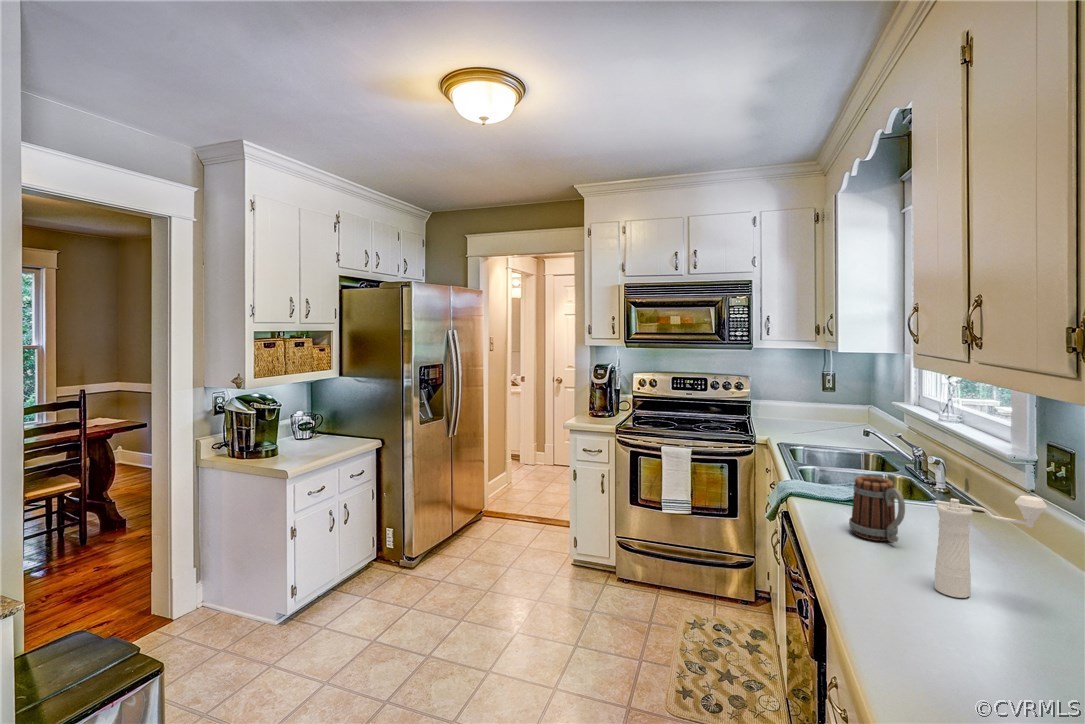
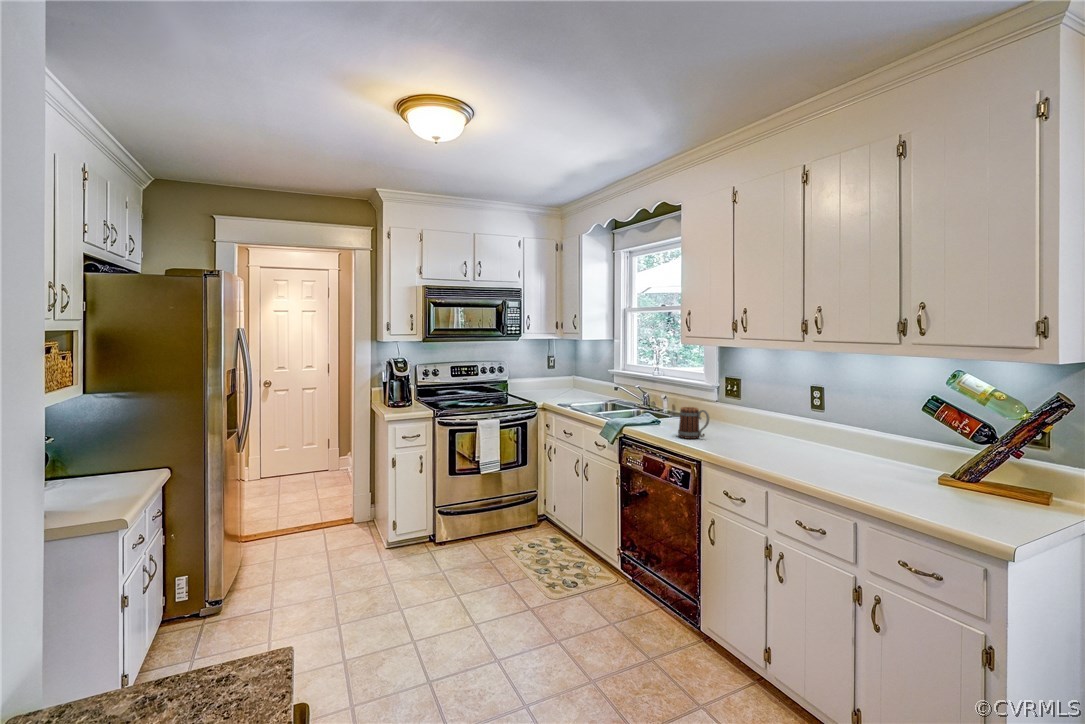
pepper mill: present [934,496,1047,598] -> none [738,400,776,449]

